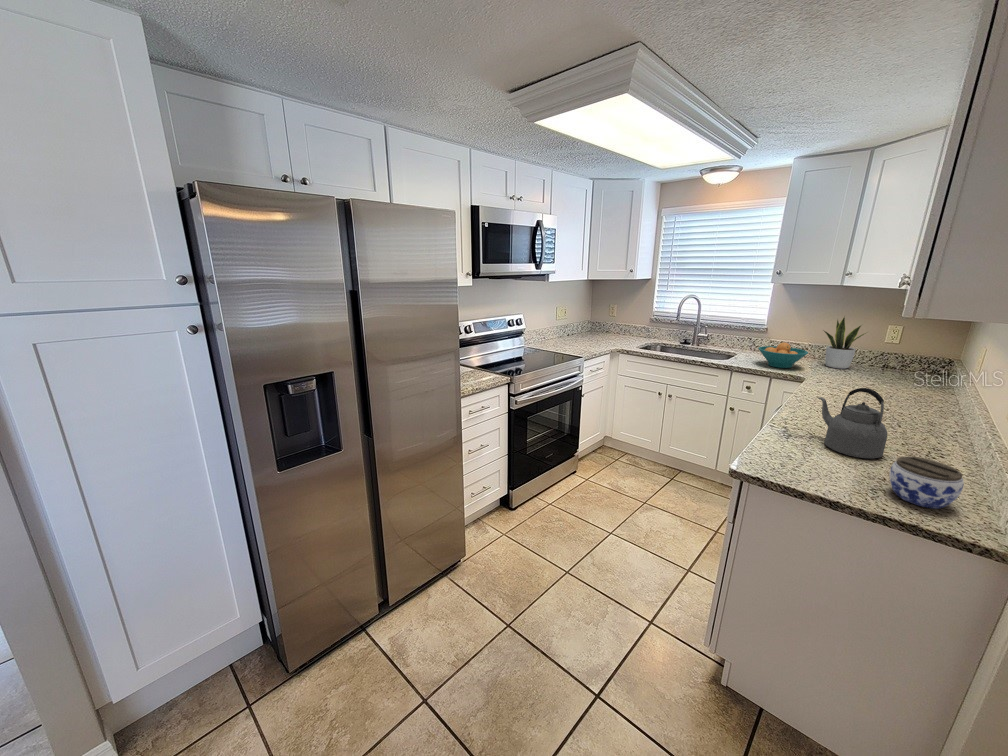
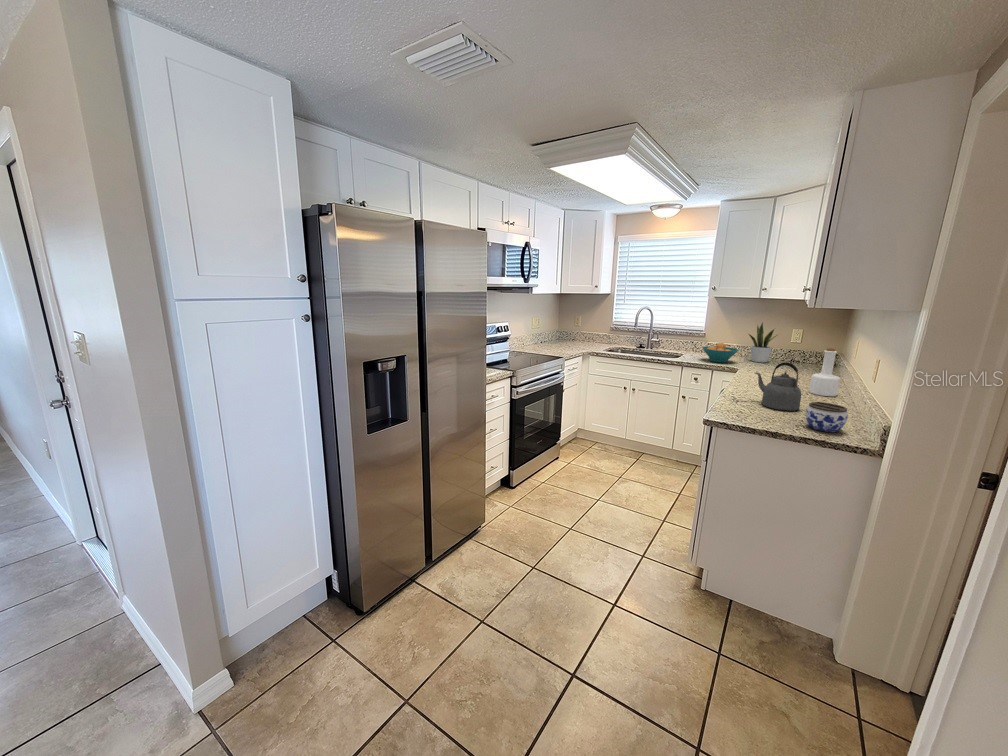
bottle: none [904,362,955,432] -> present [809,348,840,396]

